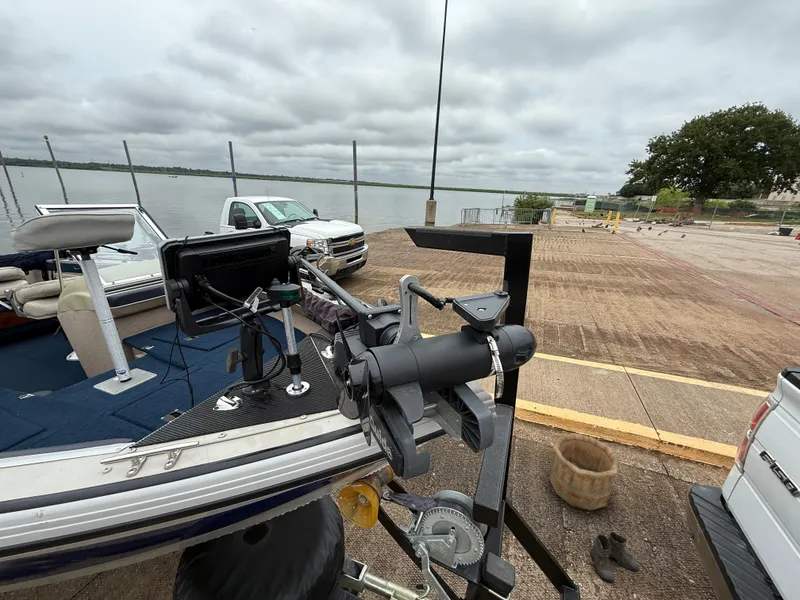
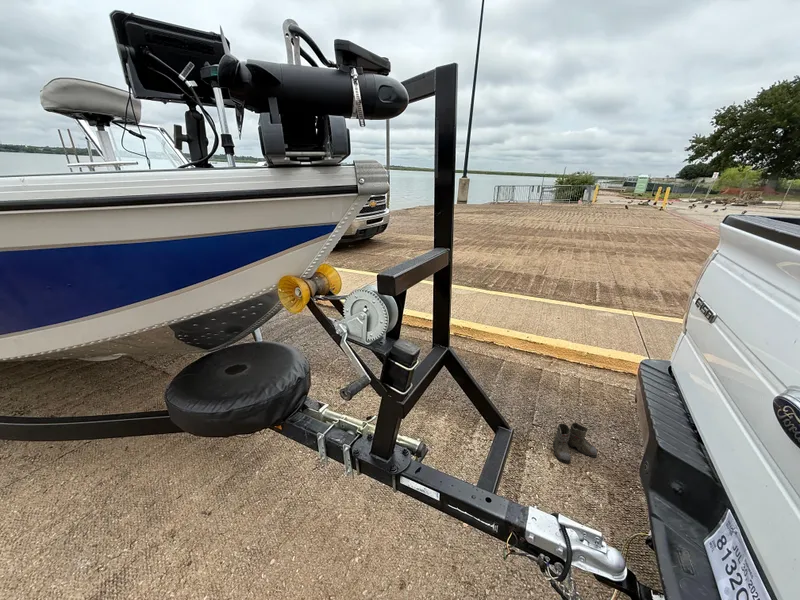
wooden bucket: present [550,433,620,510] -> none [529,348,594,414]

